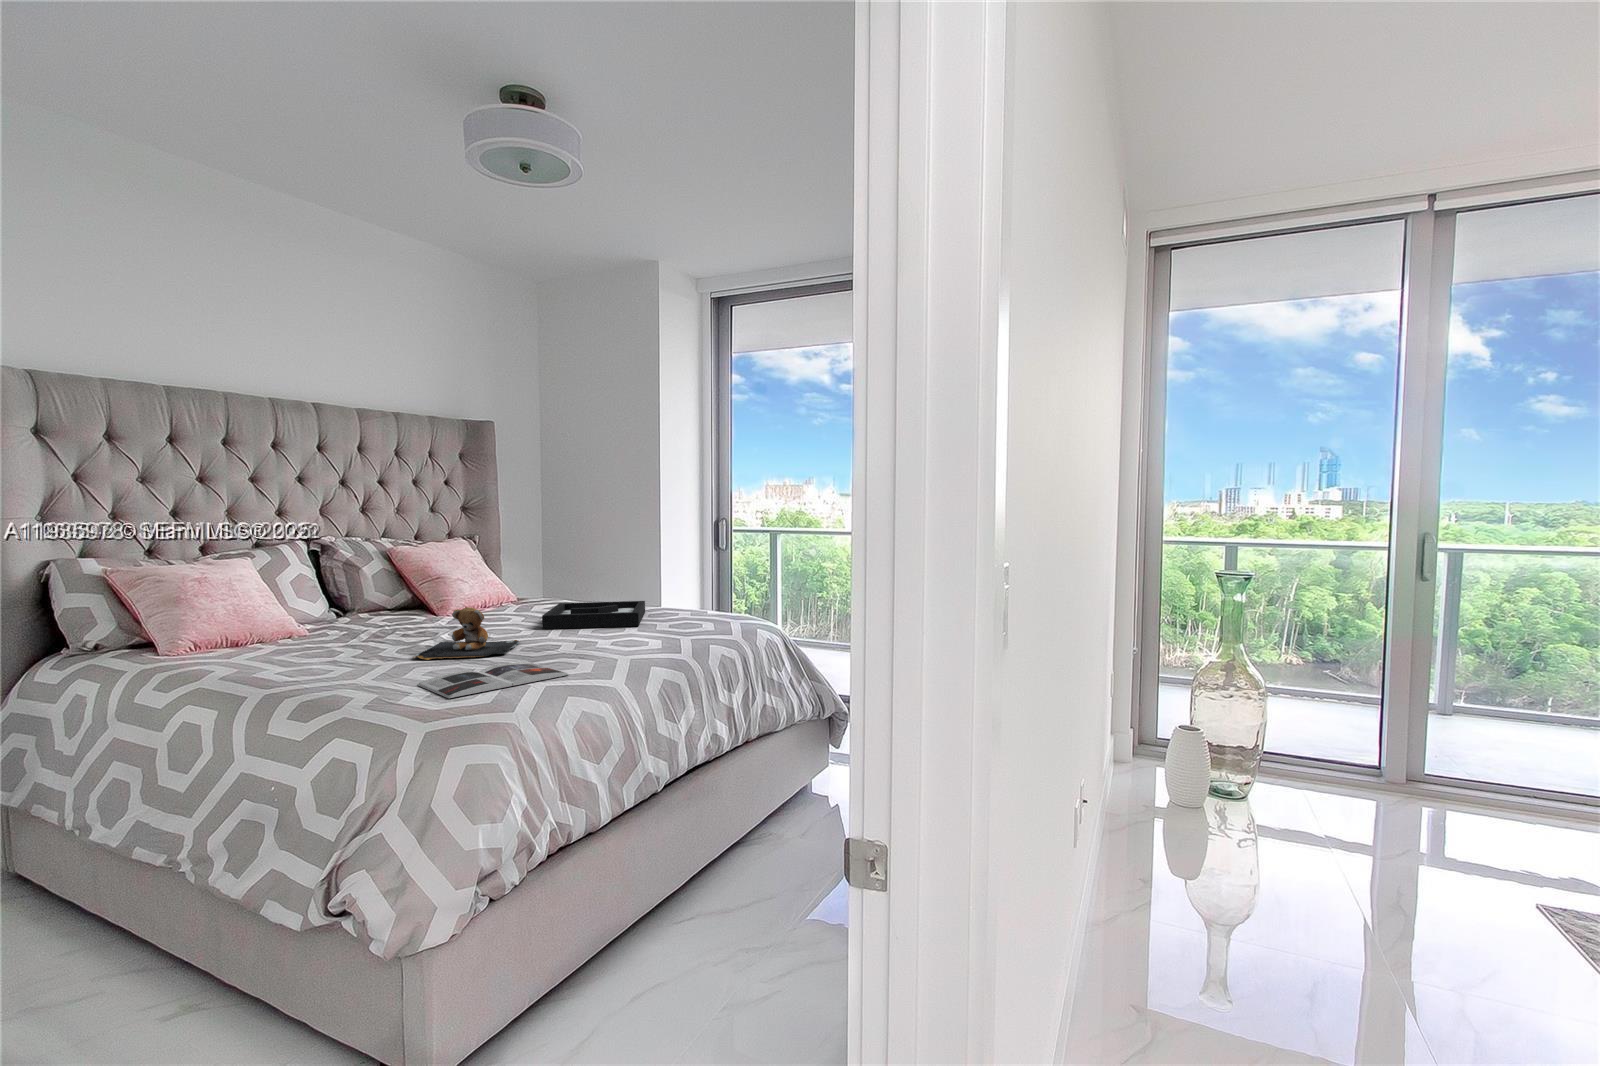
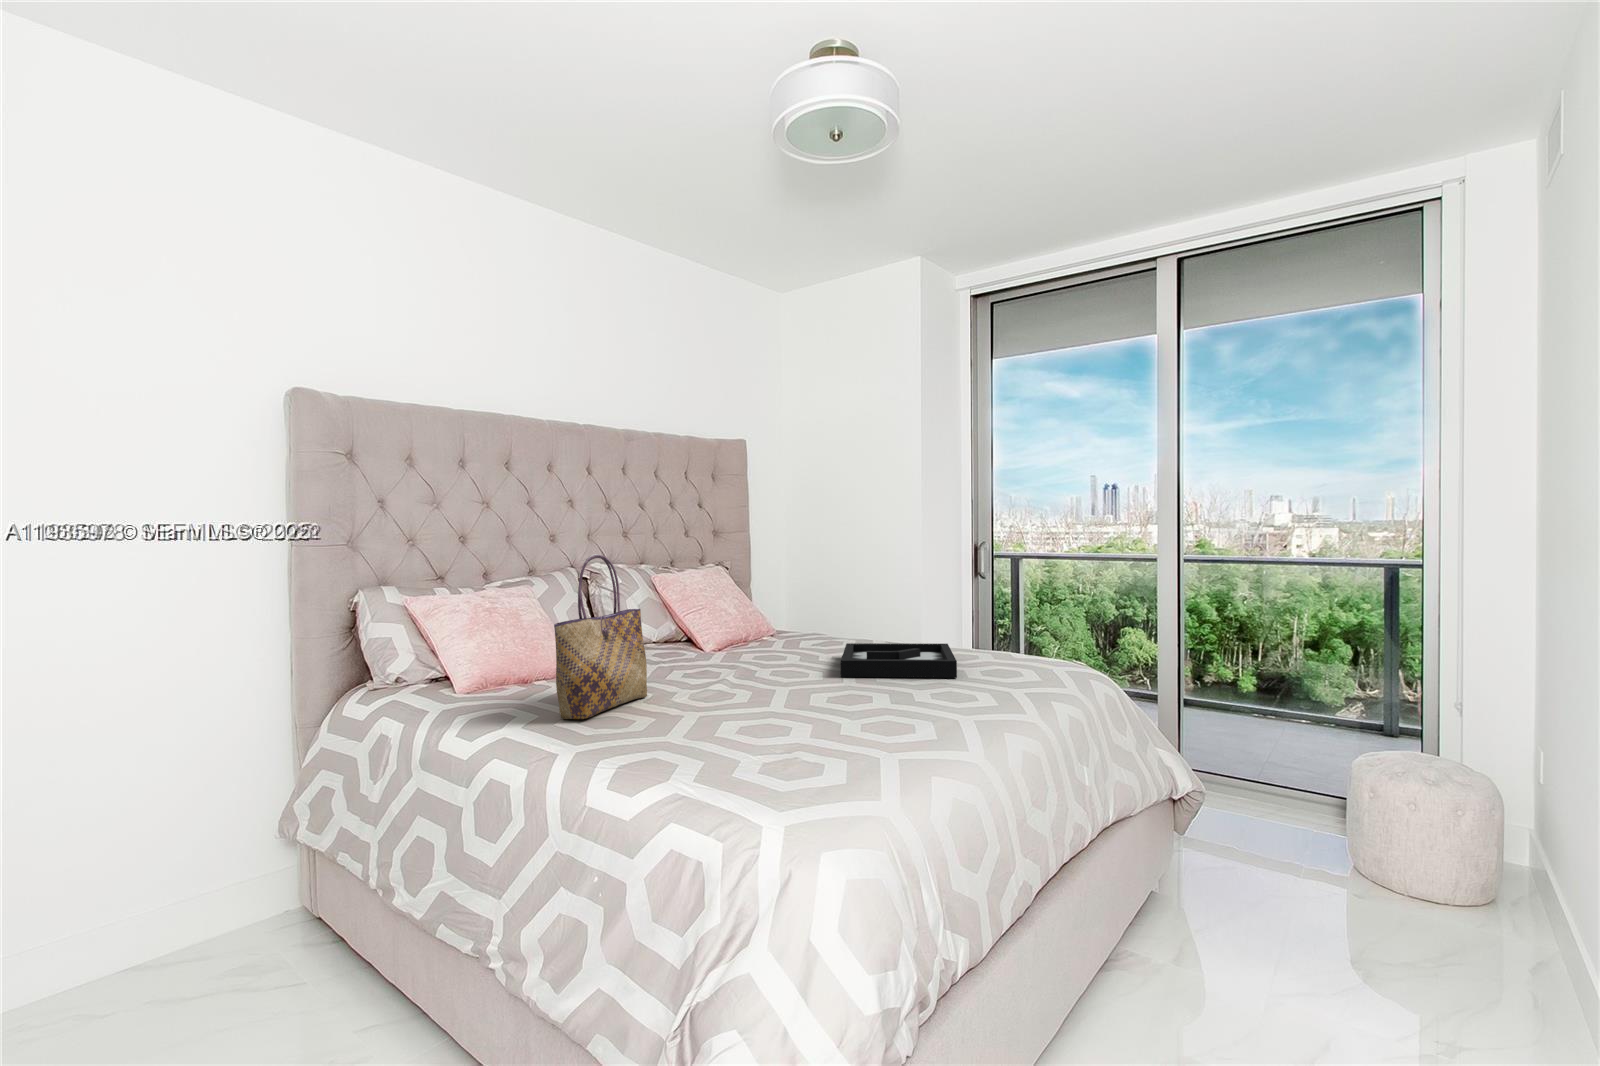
tote bag: none [253,528,356,670] -> present [554,554,647,719]
teddy bear: present [413,607,520,660] -> none [717,651,829,716]
magazine: present [417,663,569,698] -> none [744,728,926,780]

